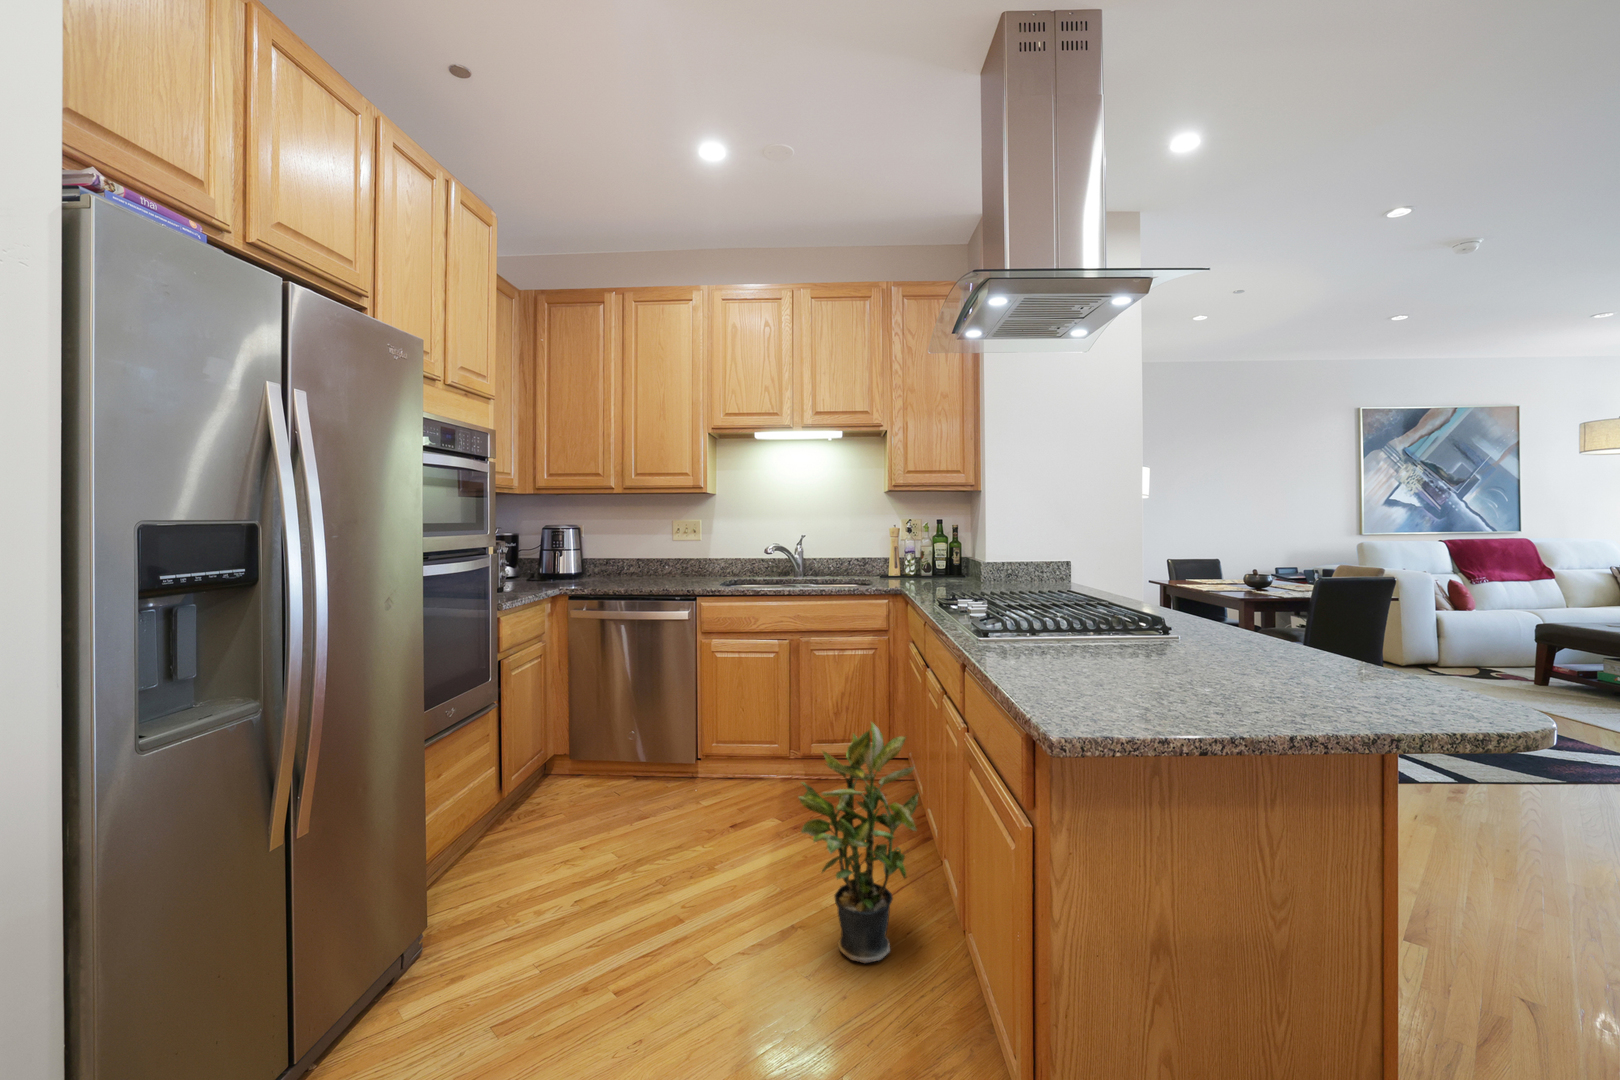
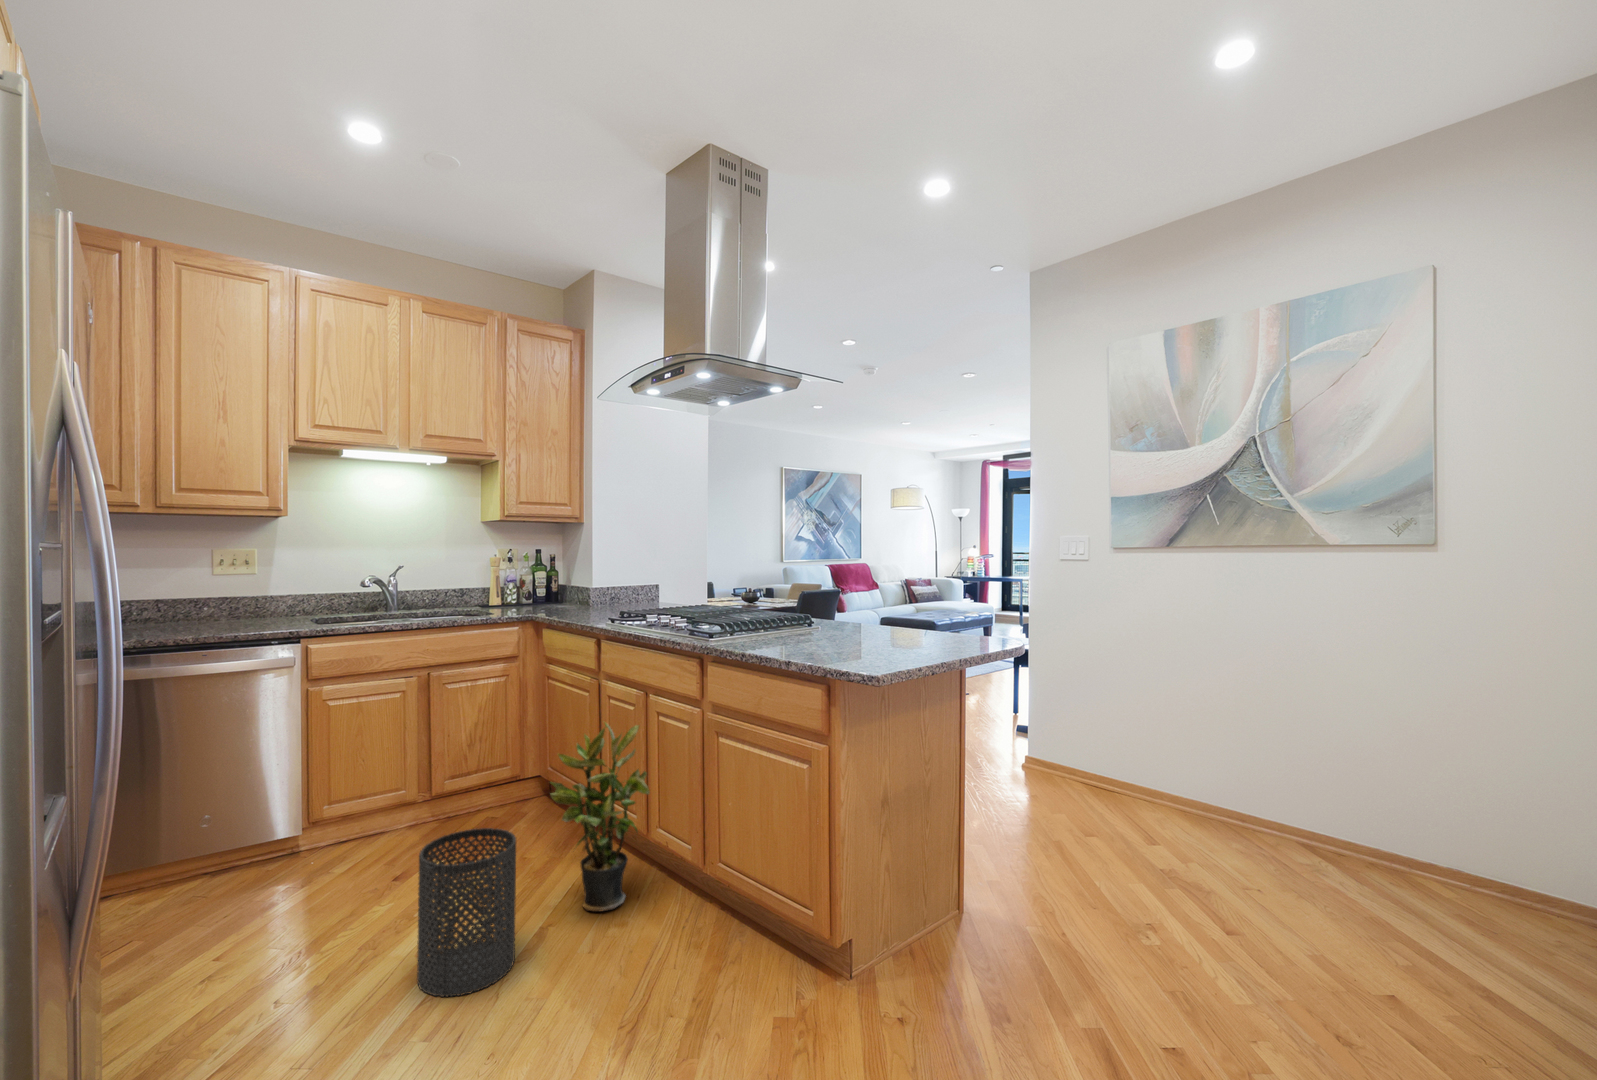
trash can: none [637,811,740,999] -> present [417,828,516,997]

